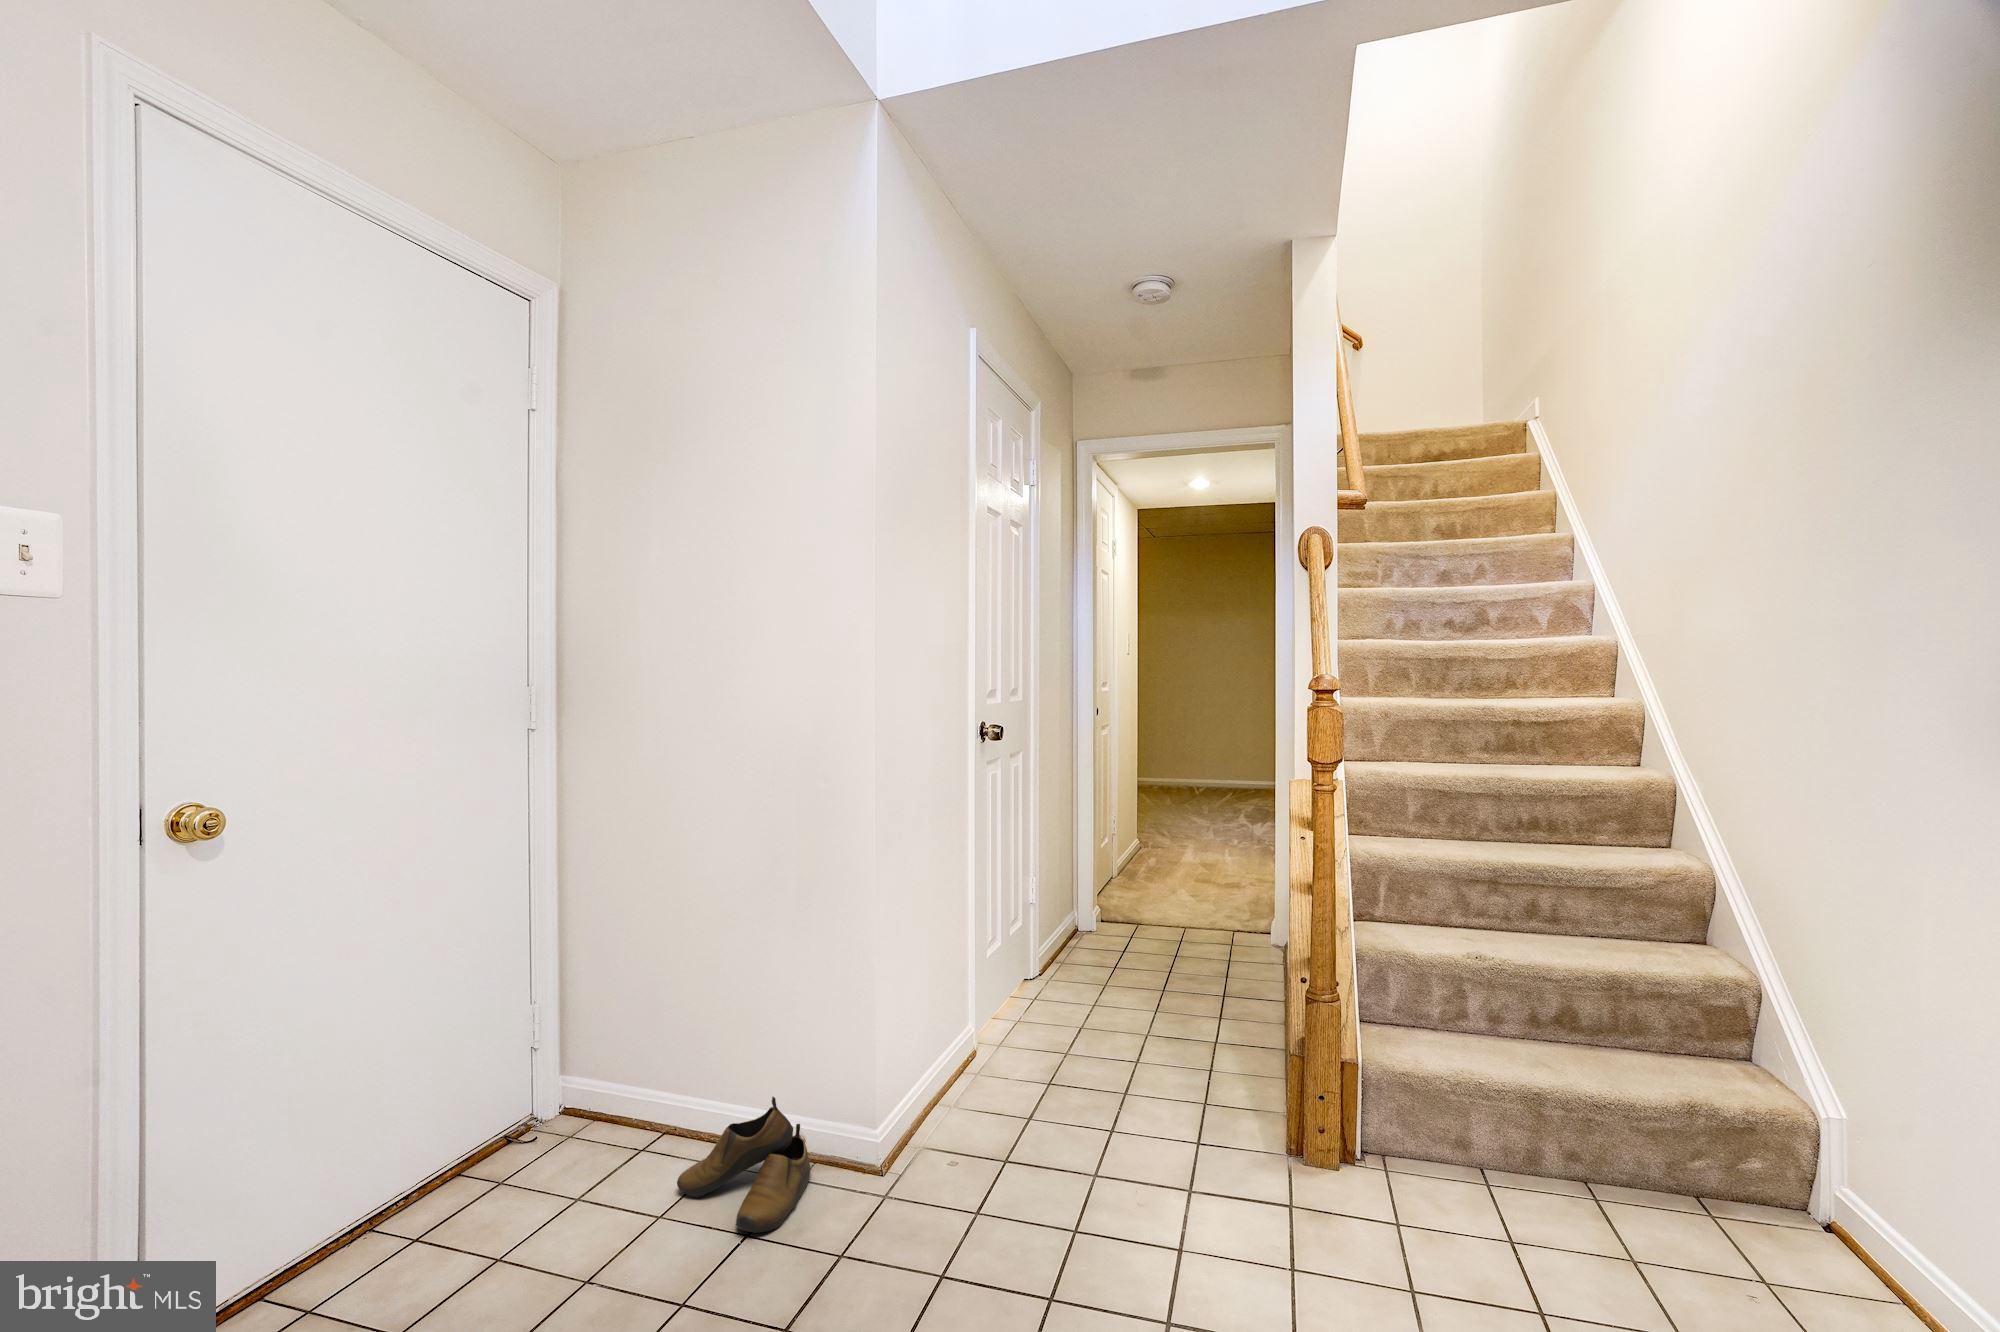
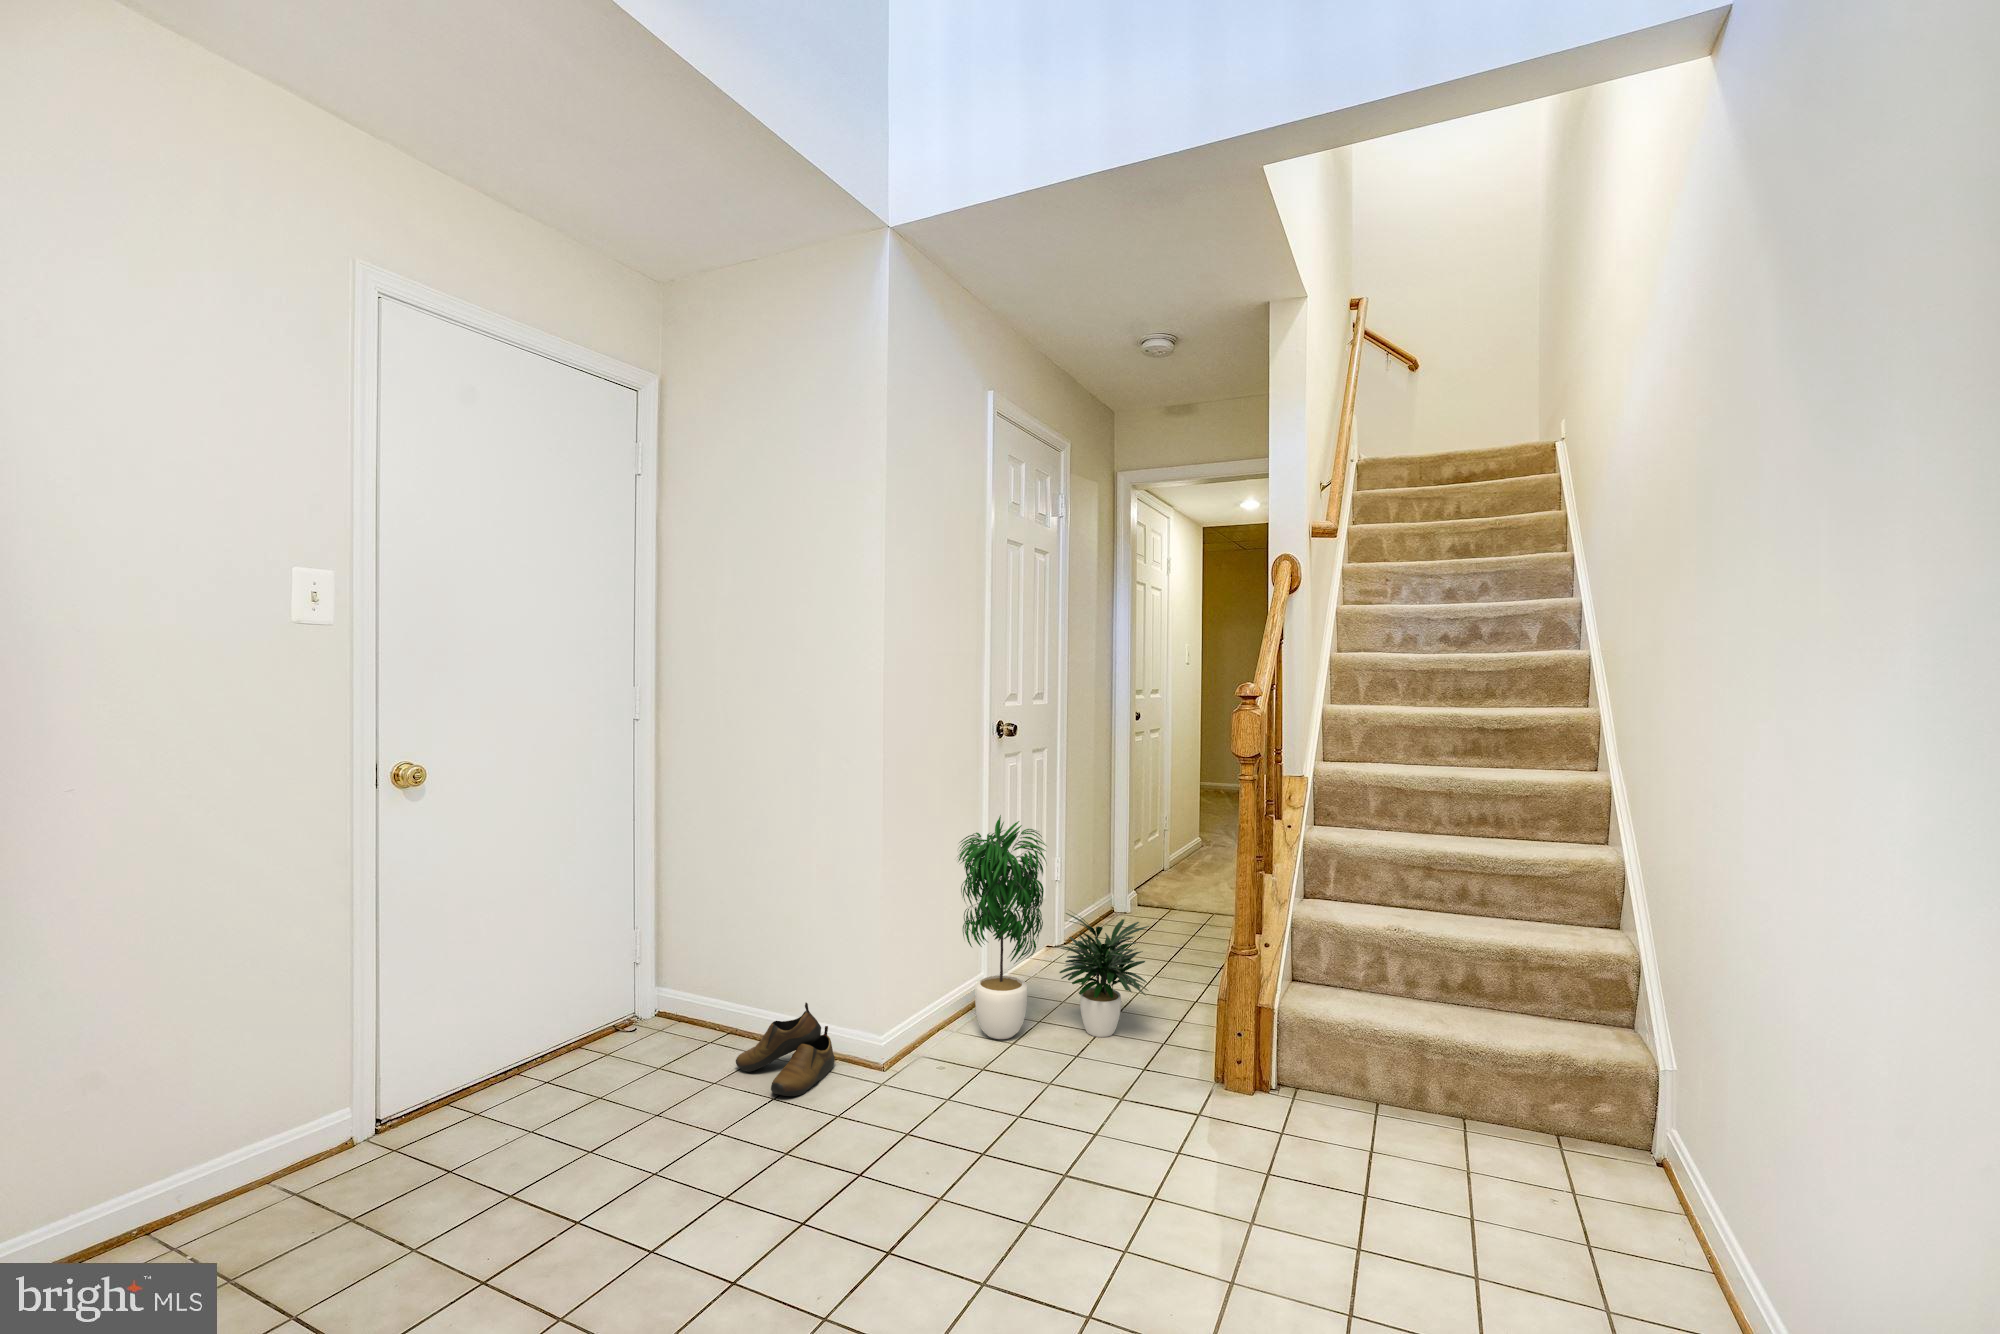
potted plant: none [949,837,1183,1116] -> present [958,815,1149,1039]

